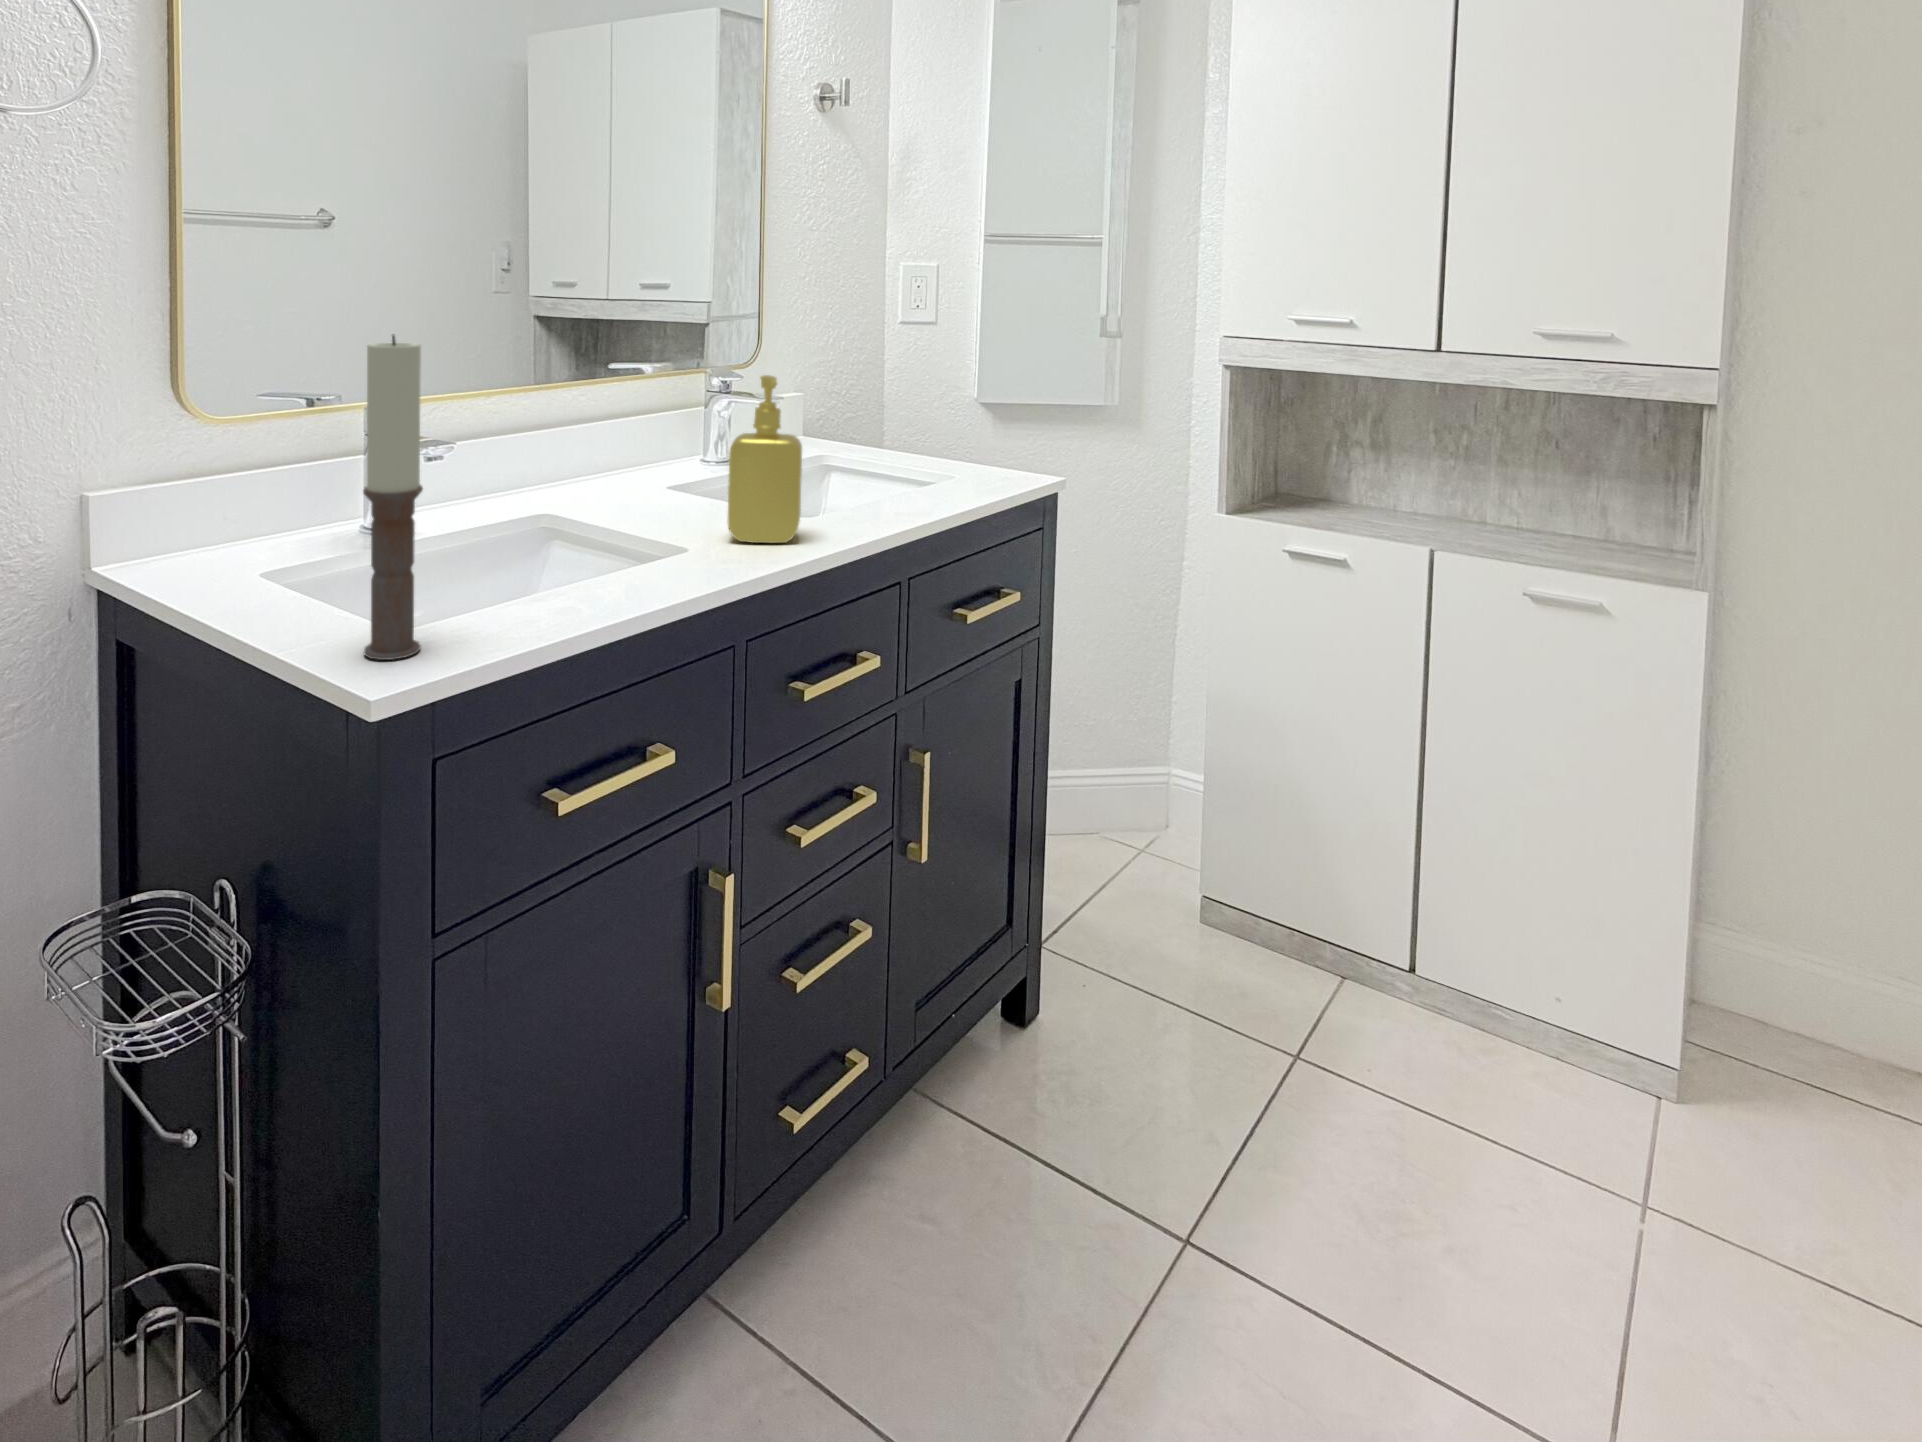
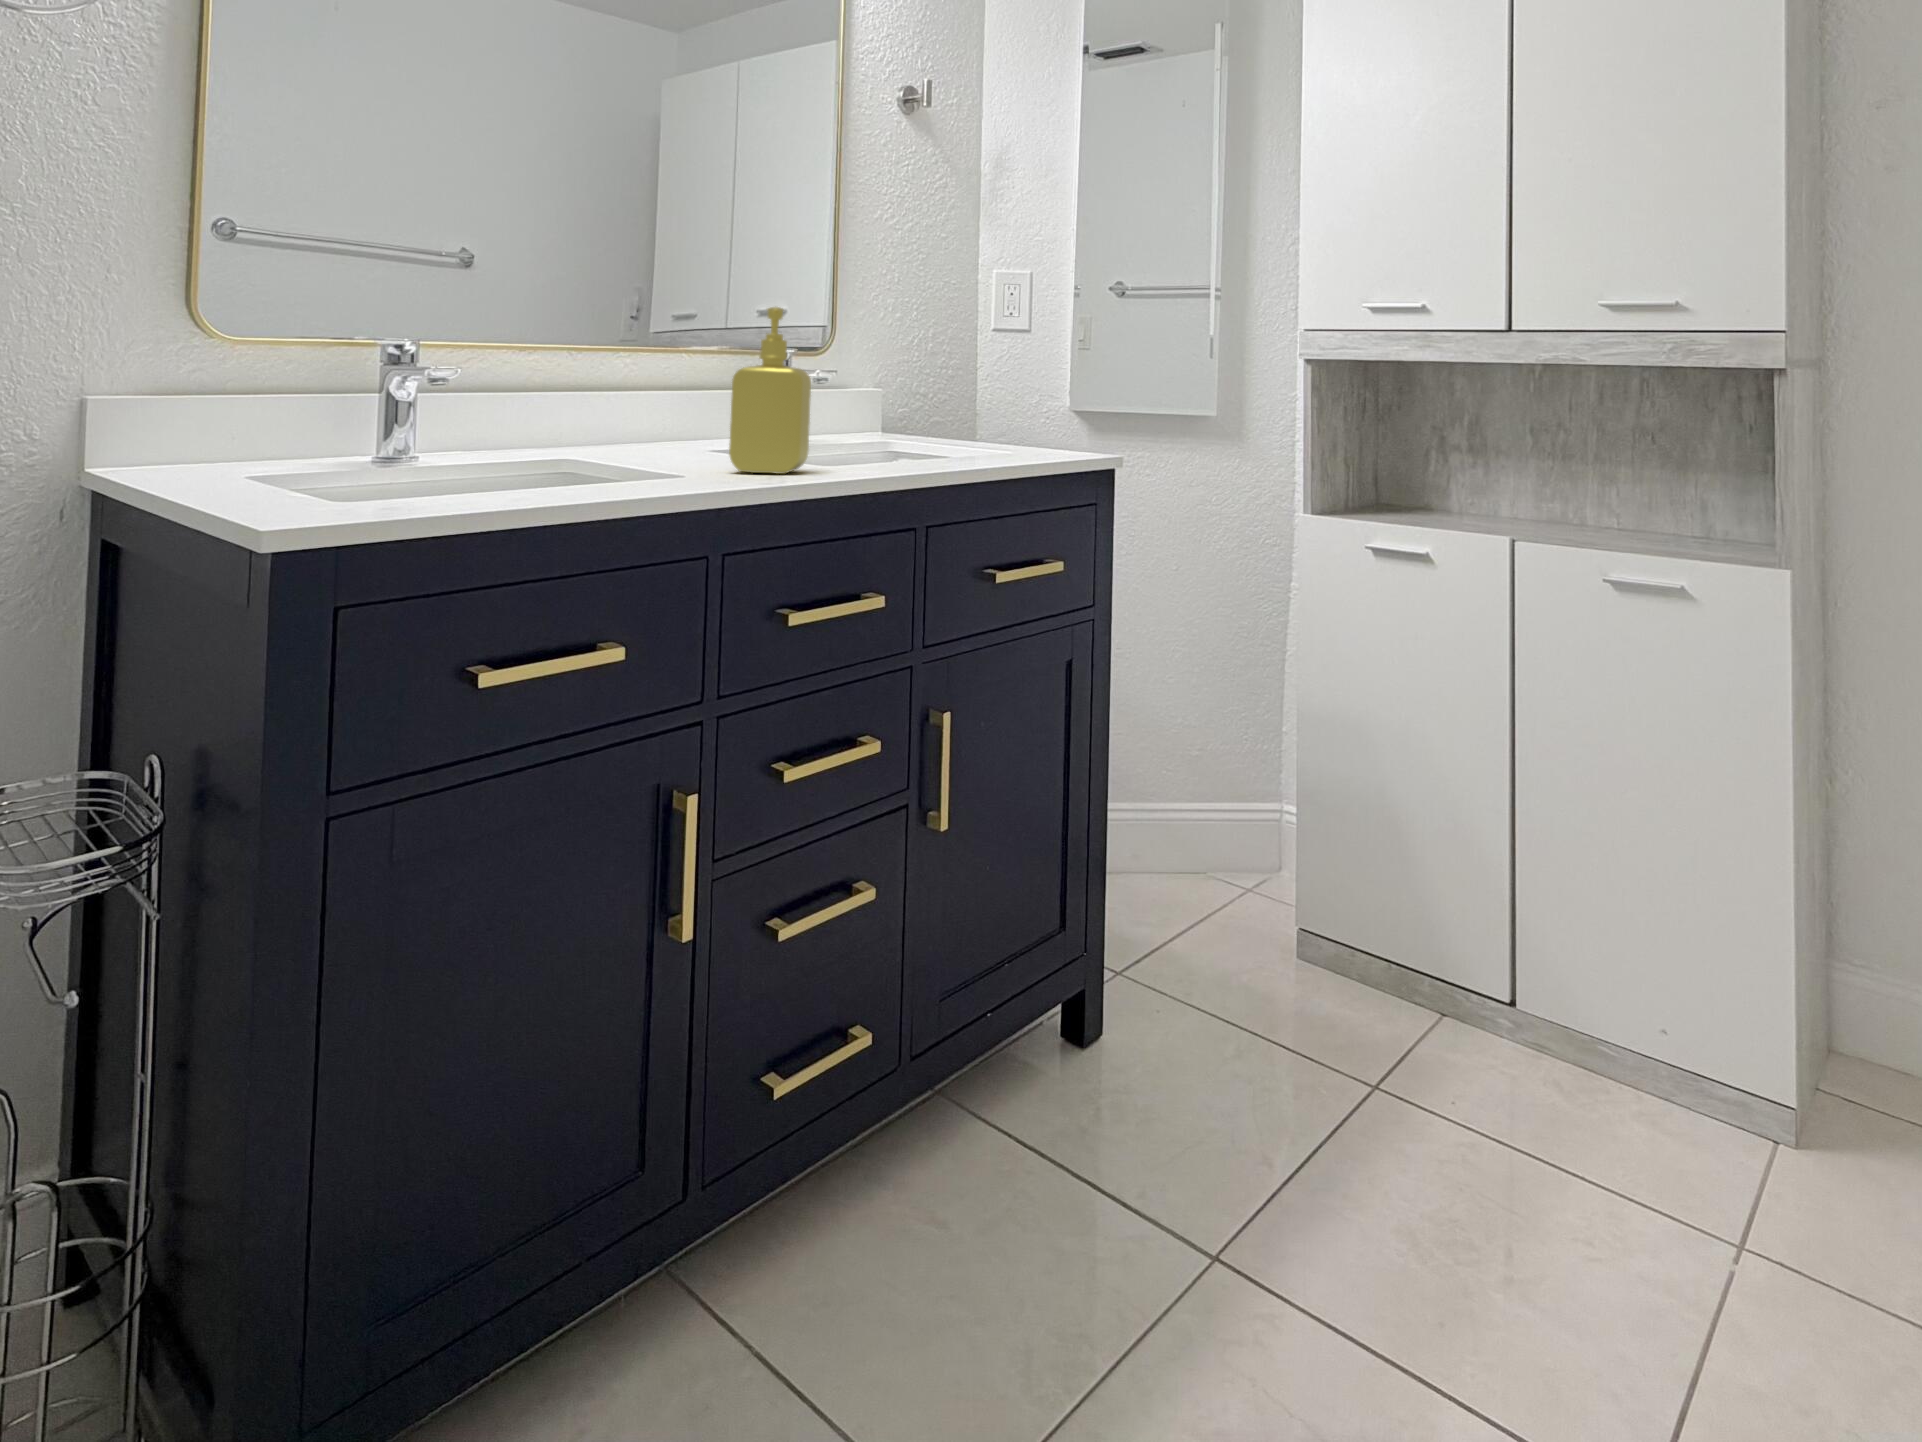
candle: present [363,334,423,660] -> none [272,188,347,509]

